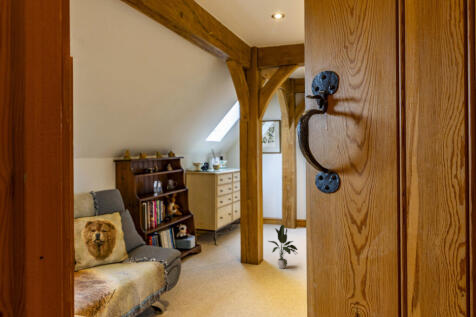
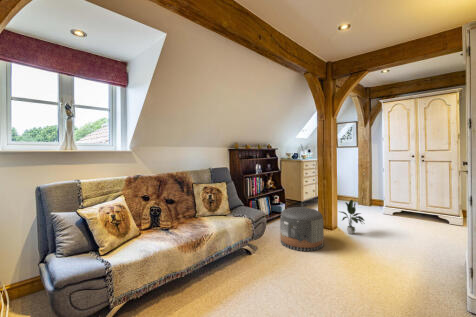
pouf: none [197,240,253,298] -> present [280,207,324,251]

